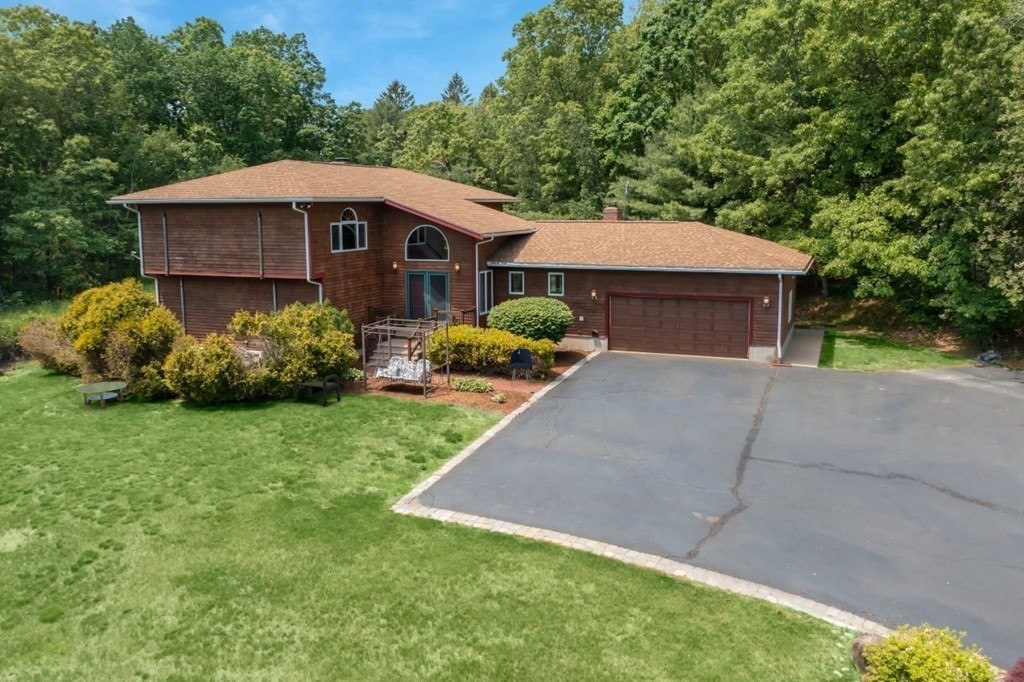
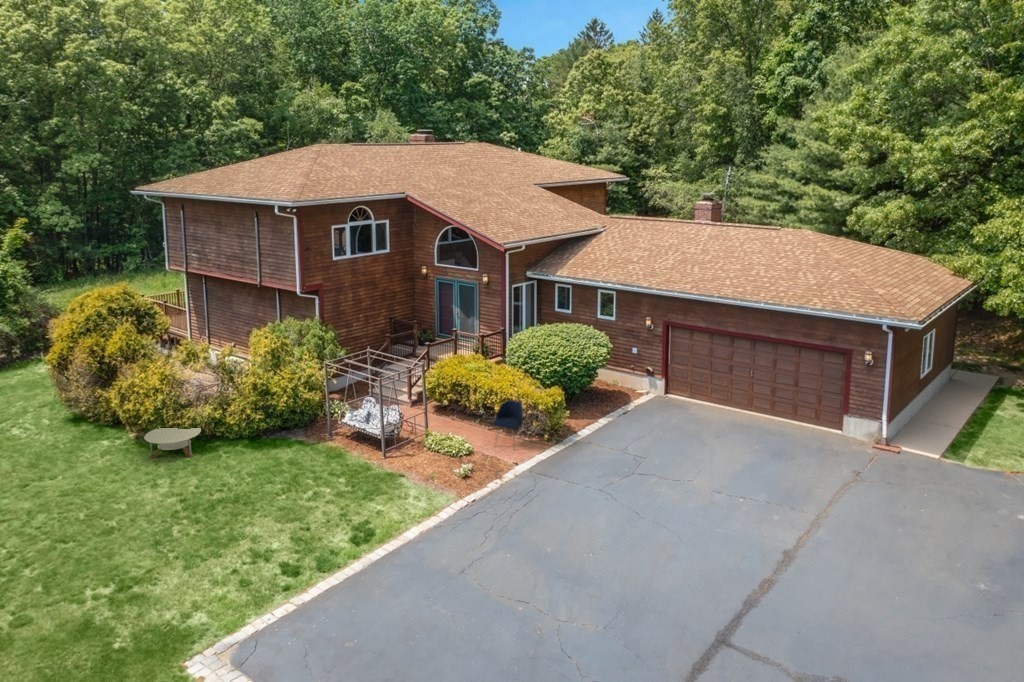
bench: present [293,374,341,406] -> none [235,411,285,457]
round table: present [76,381,127,409] -> present [144,426,201,459]

